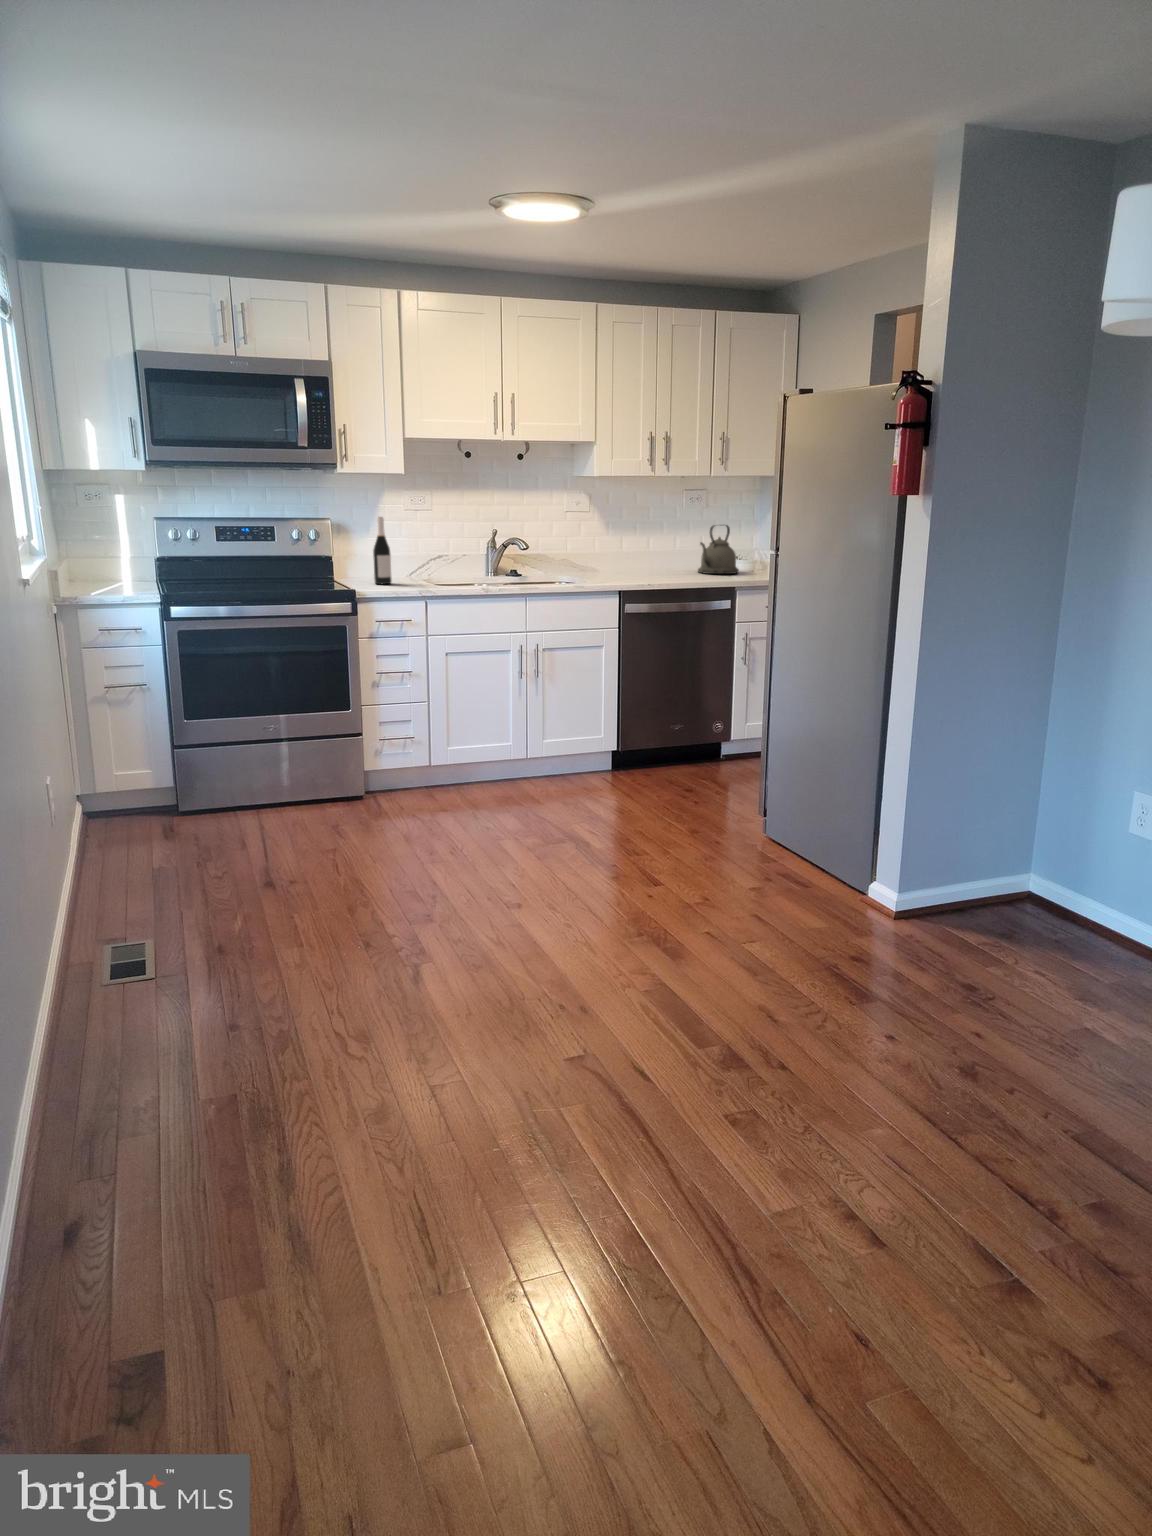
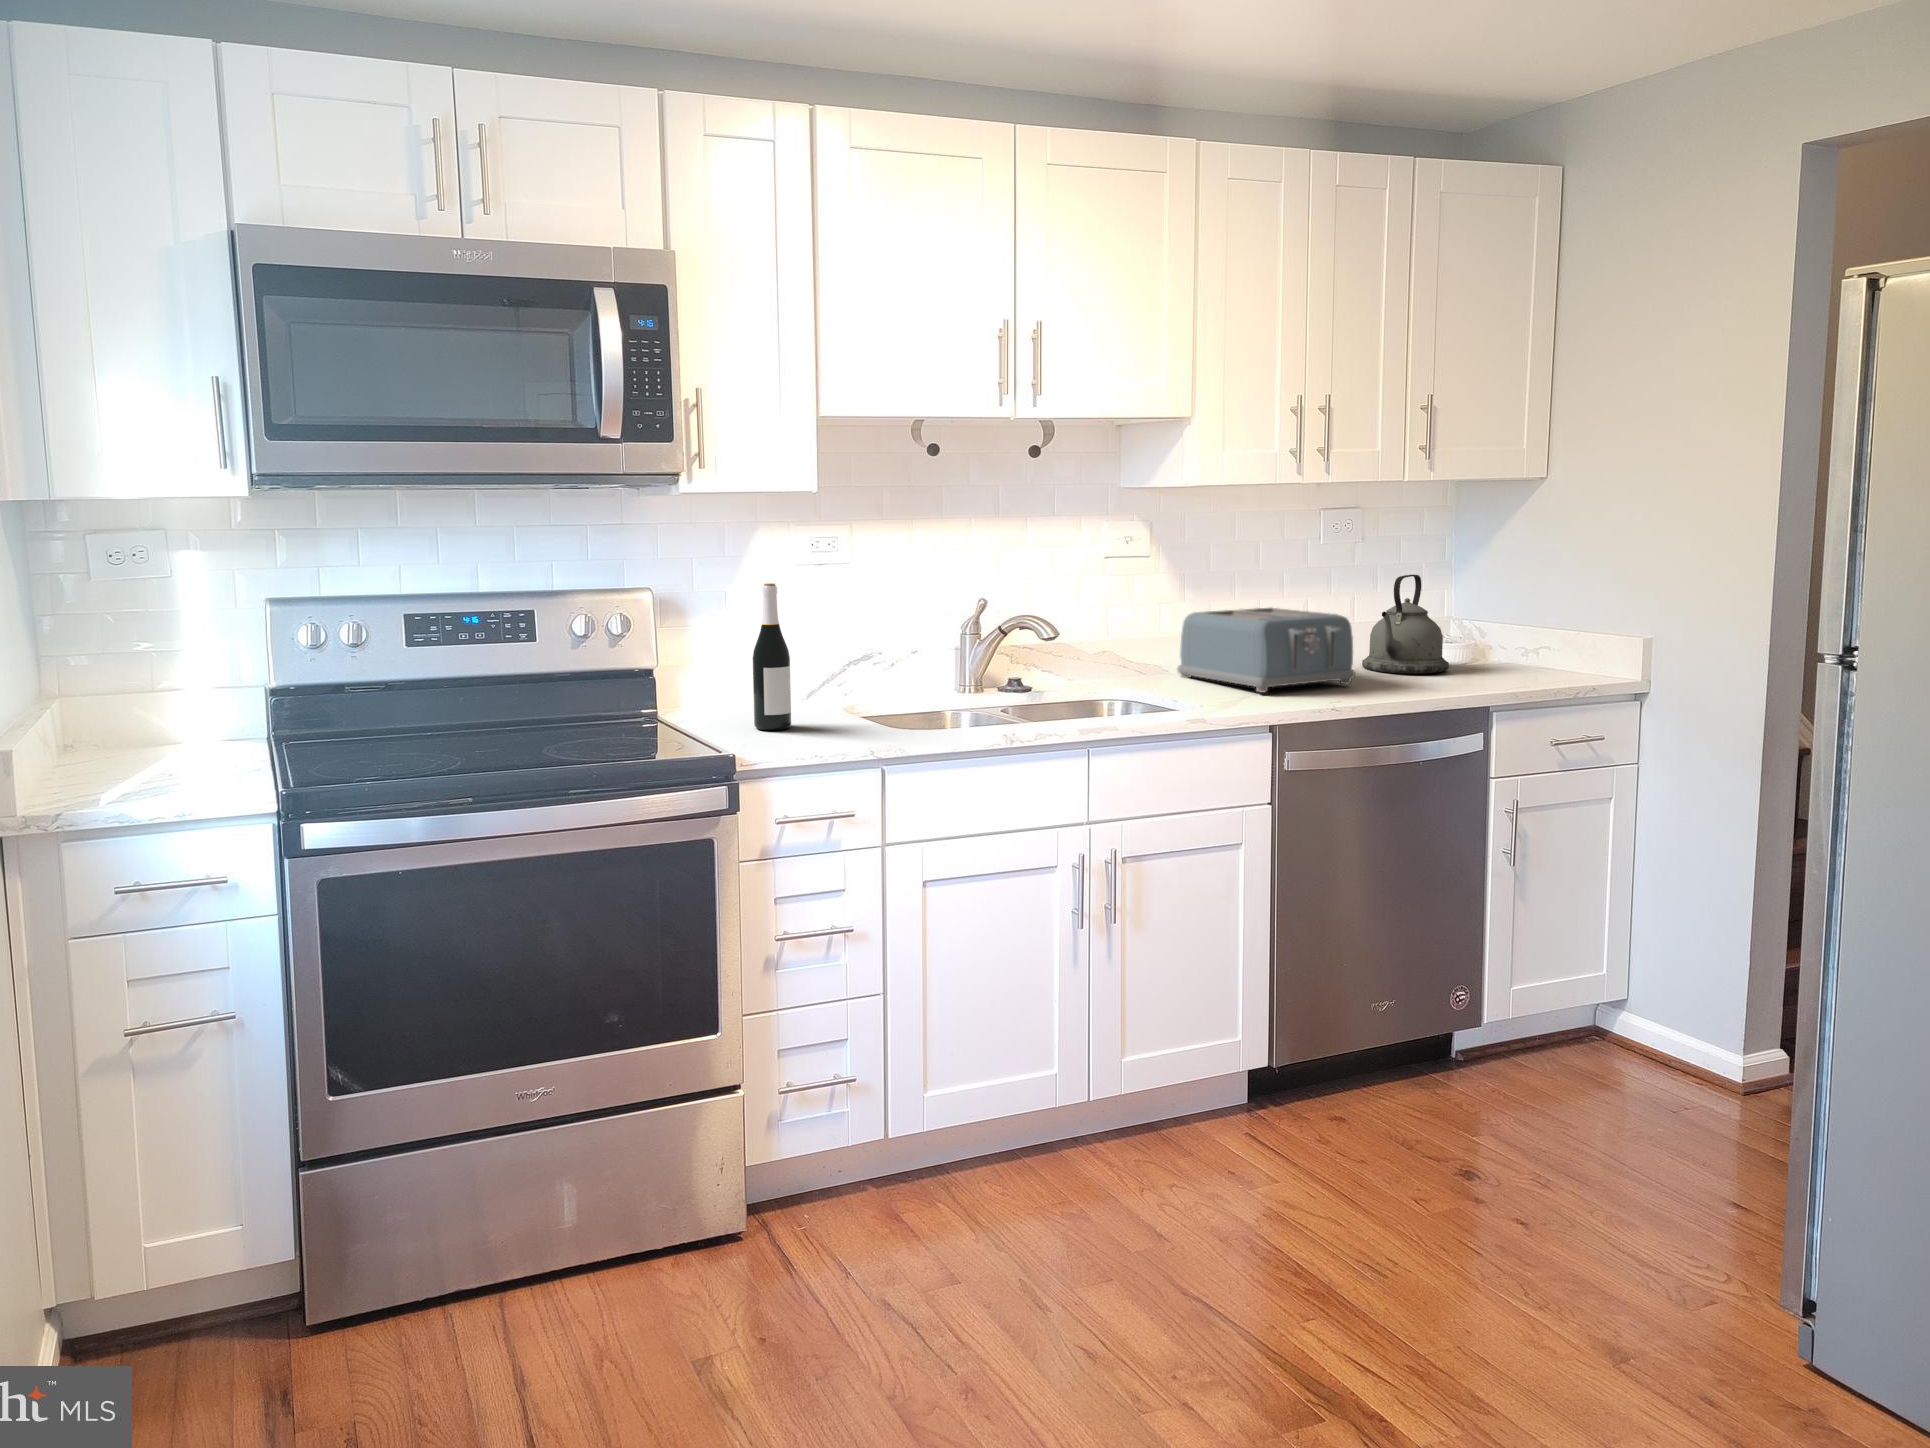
toaster: none [598,540,680,578] -> present [1177,608,1355,692]

